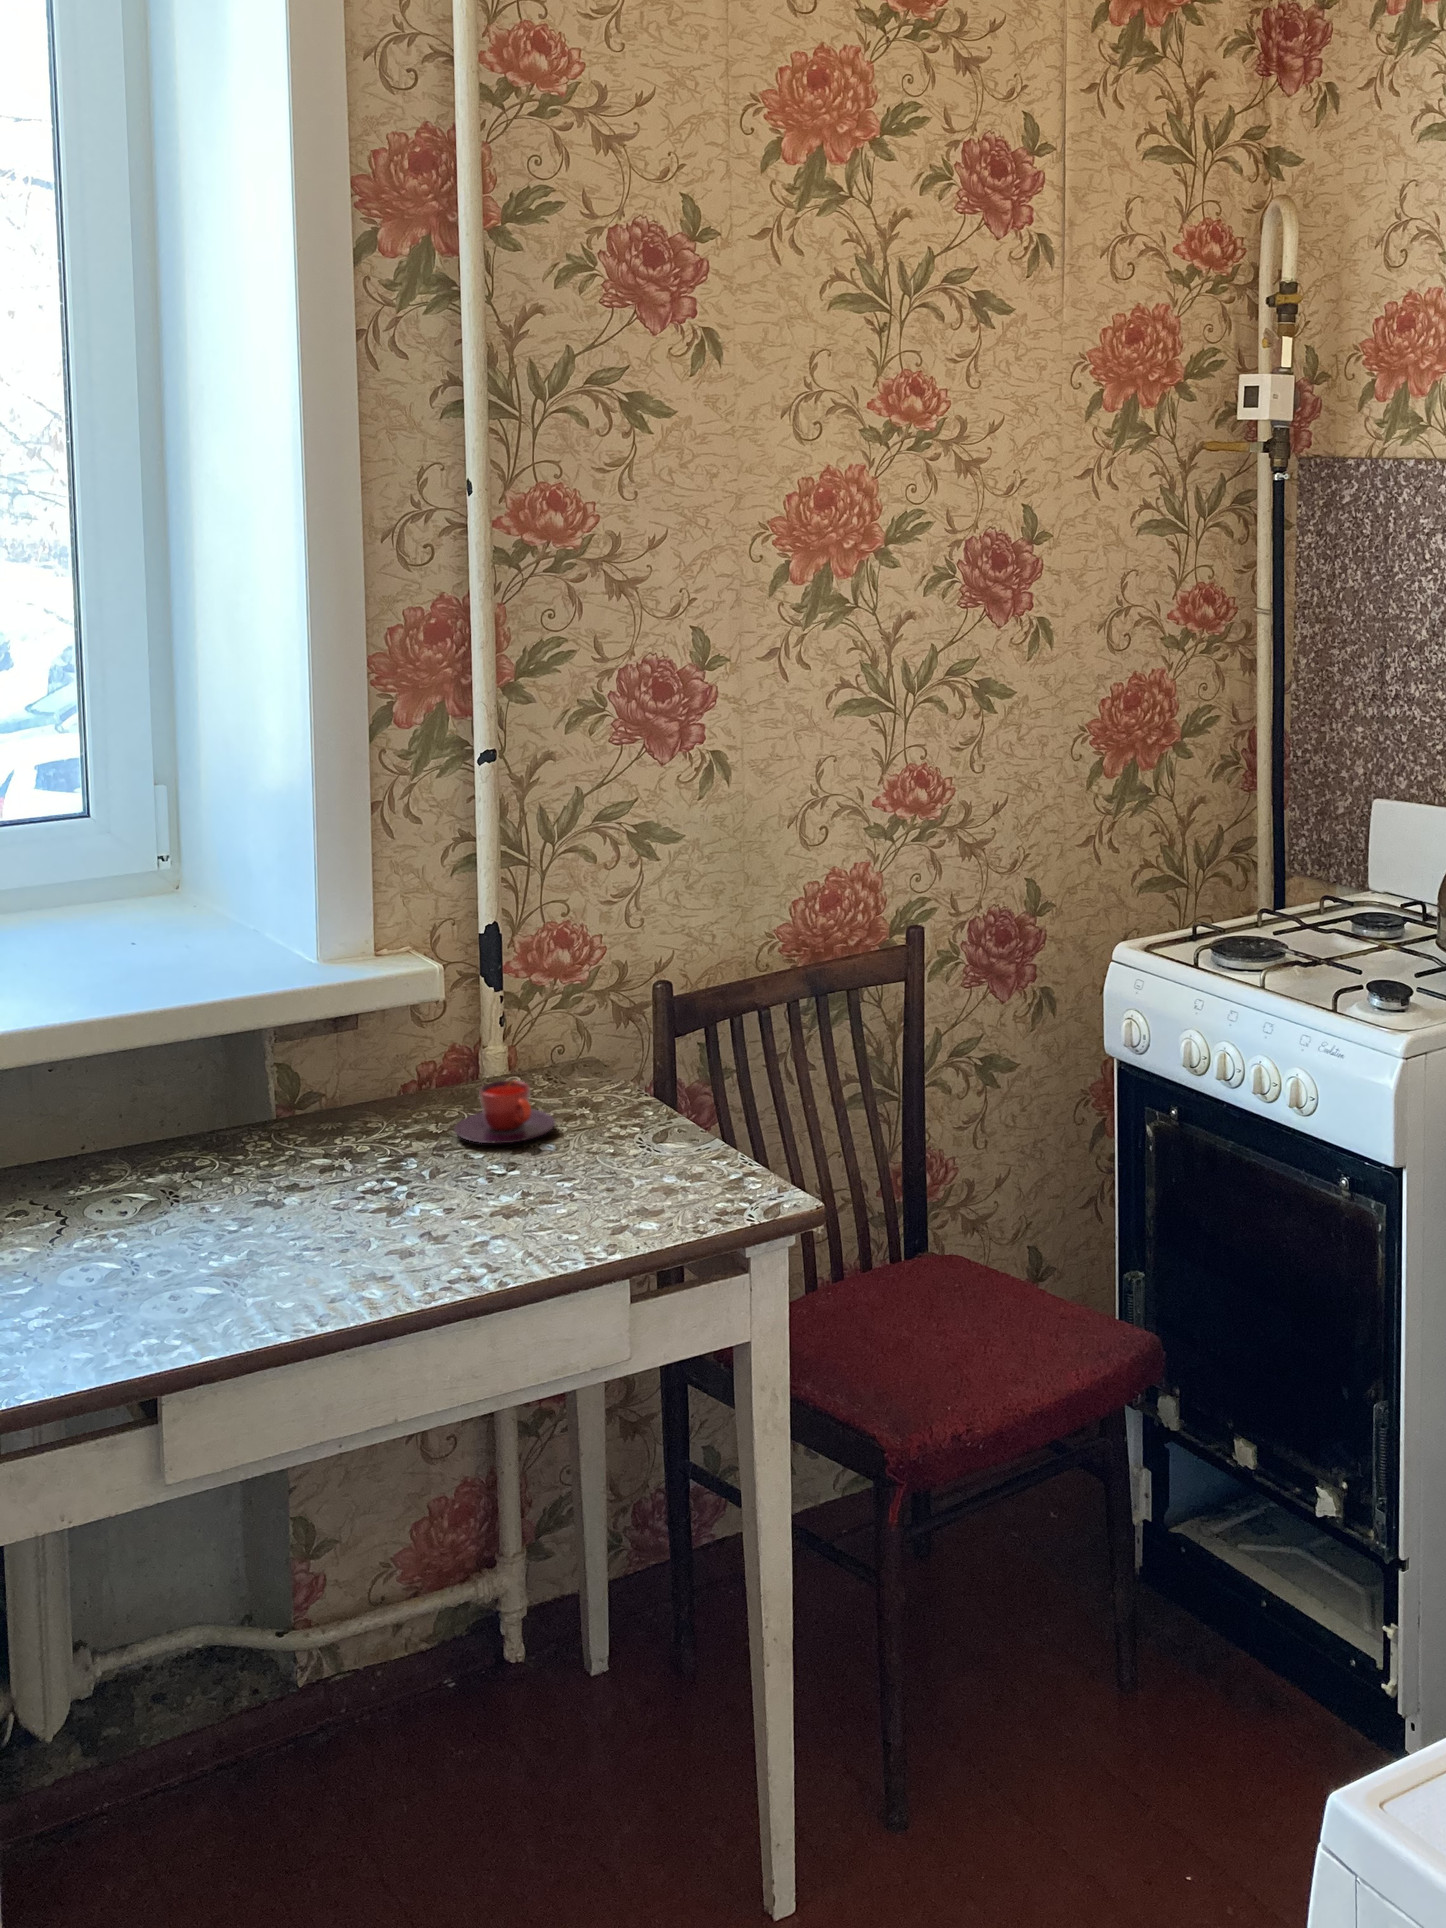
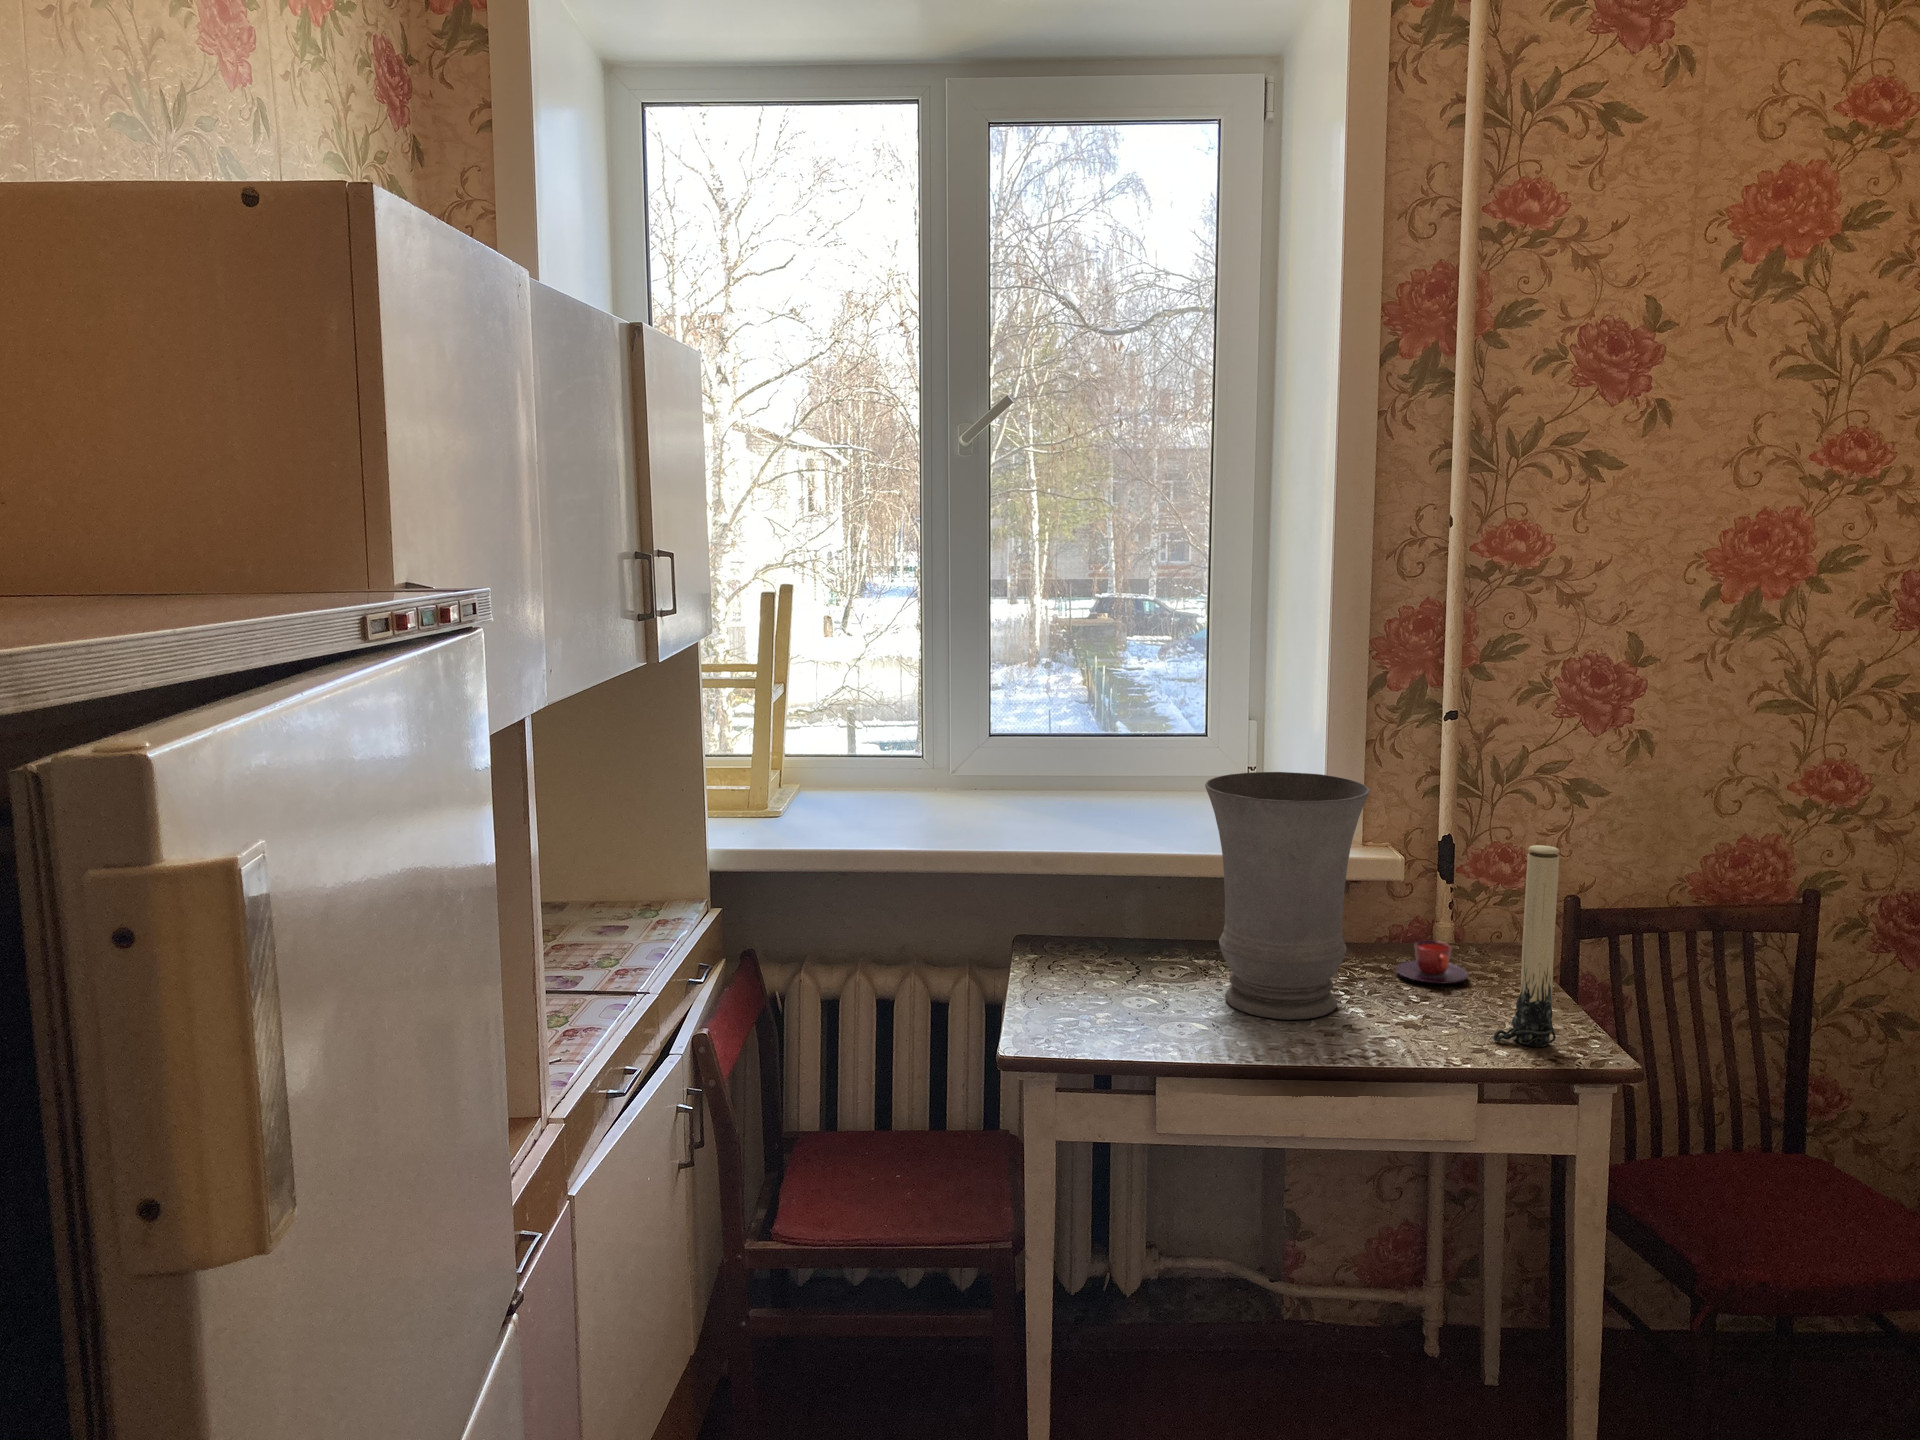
vase: none [173,867,430,1253] -> present [1205,772,1370,1020]
candle: none [627,928,704,1208] -> present [1493,845,1560,1047]

